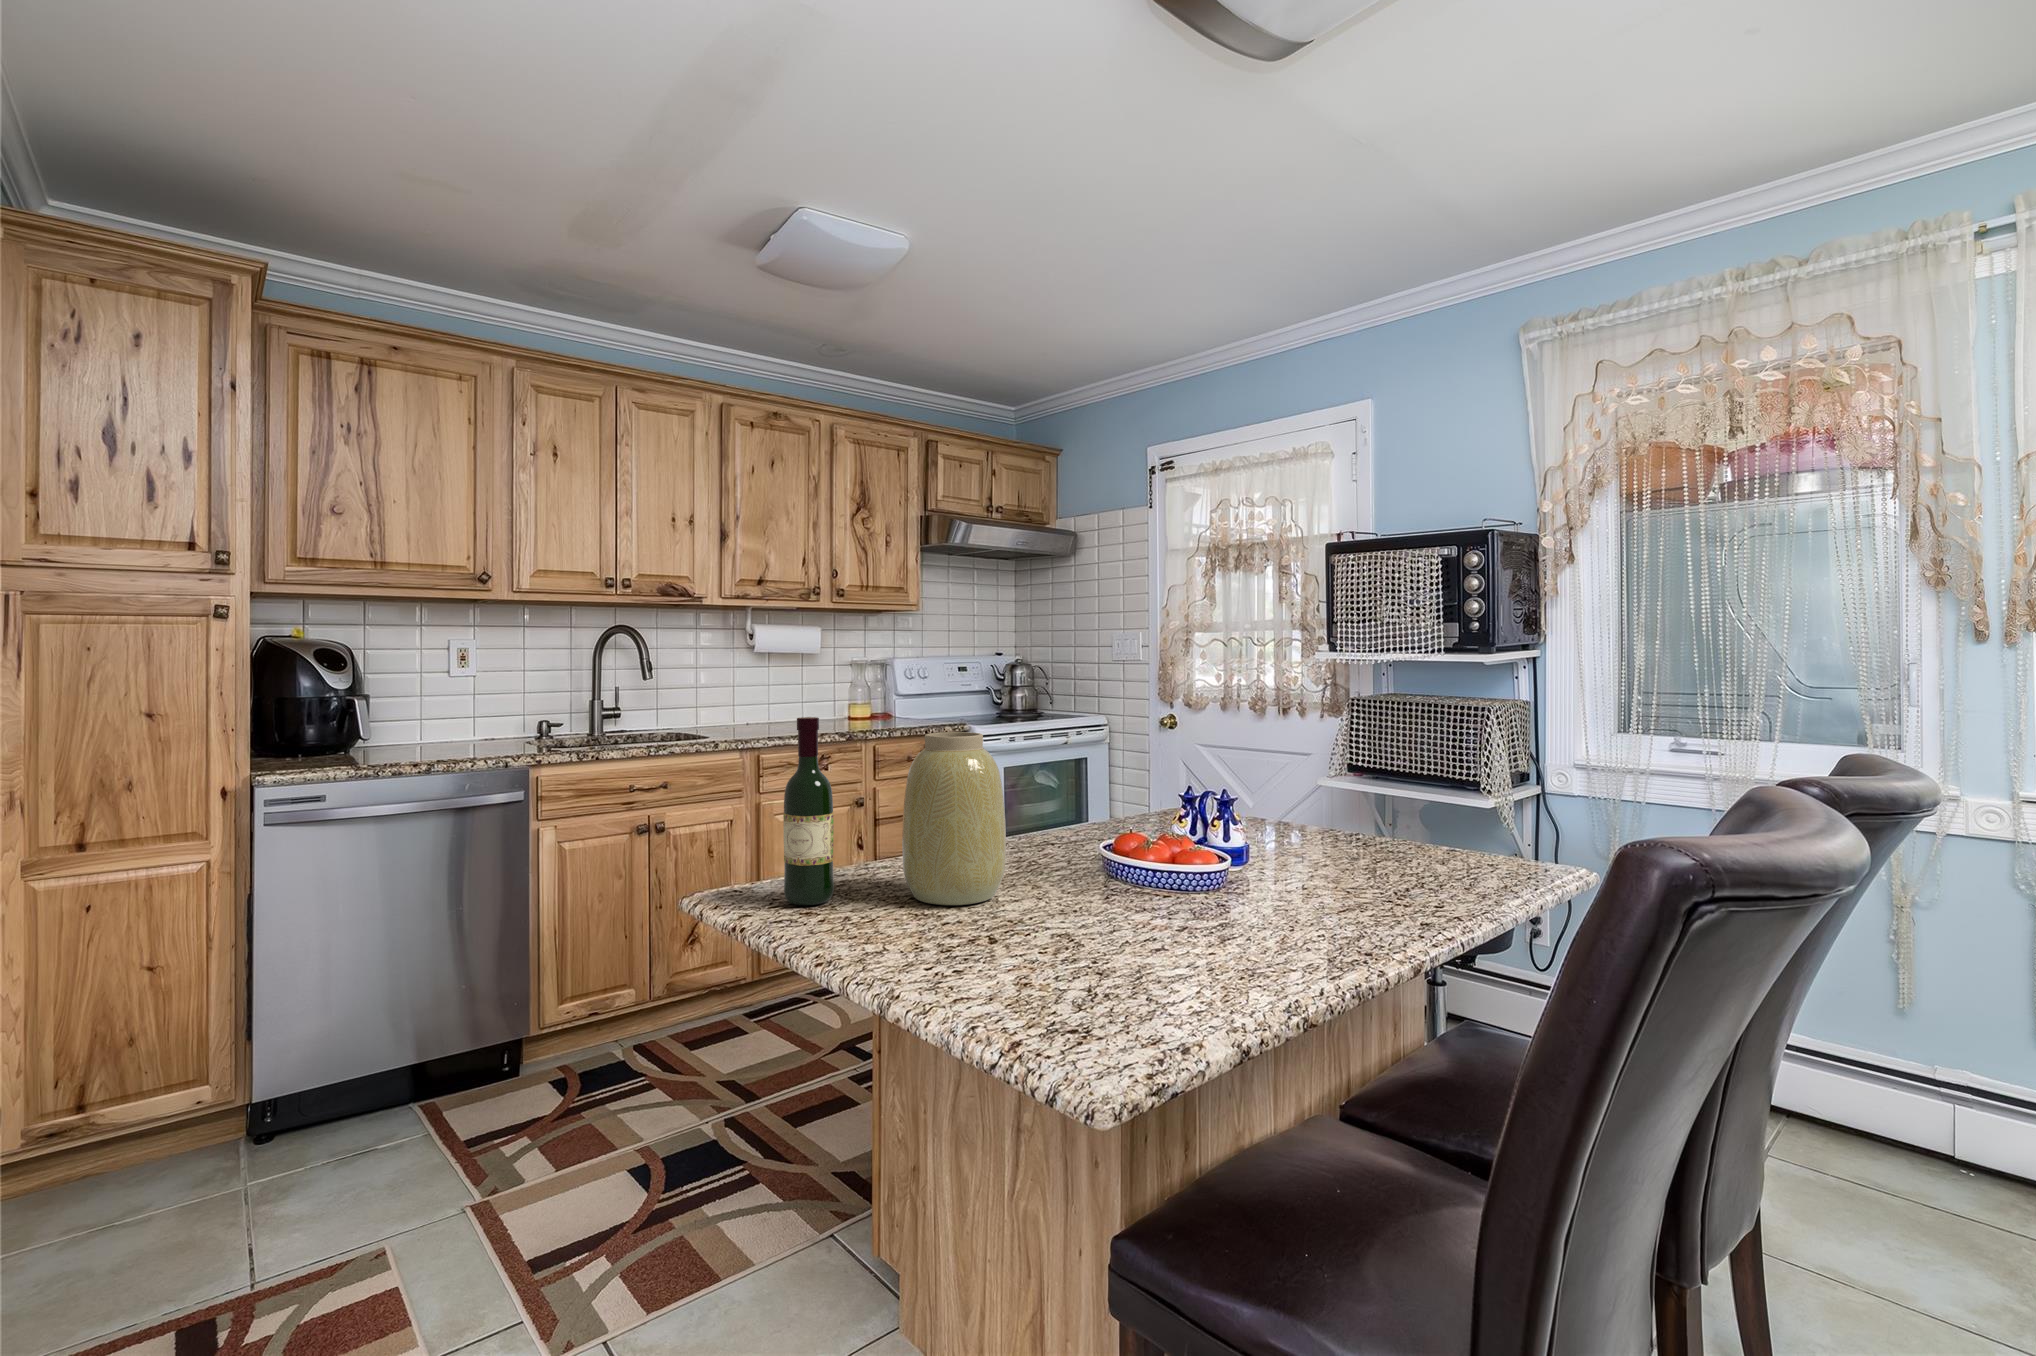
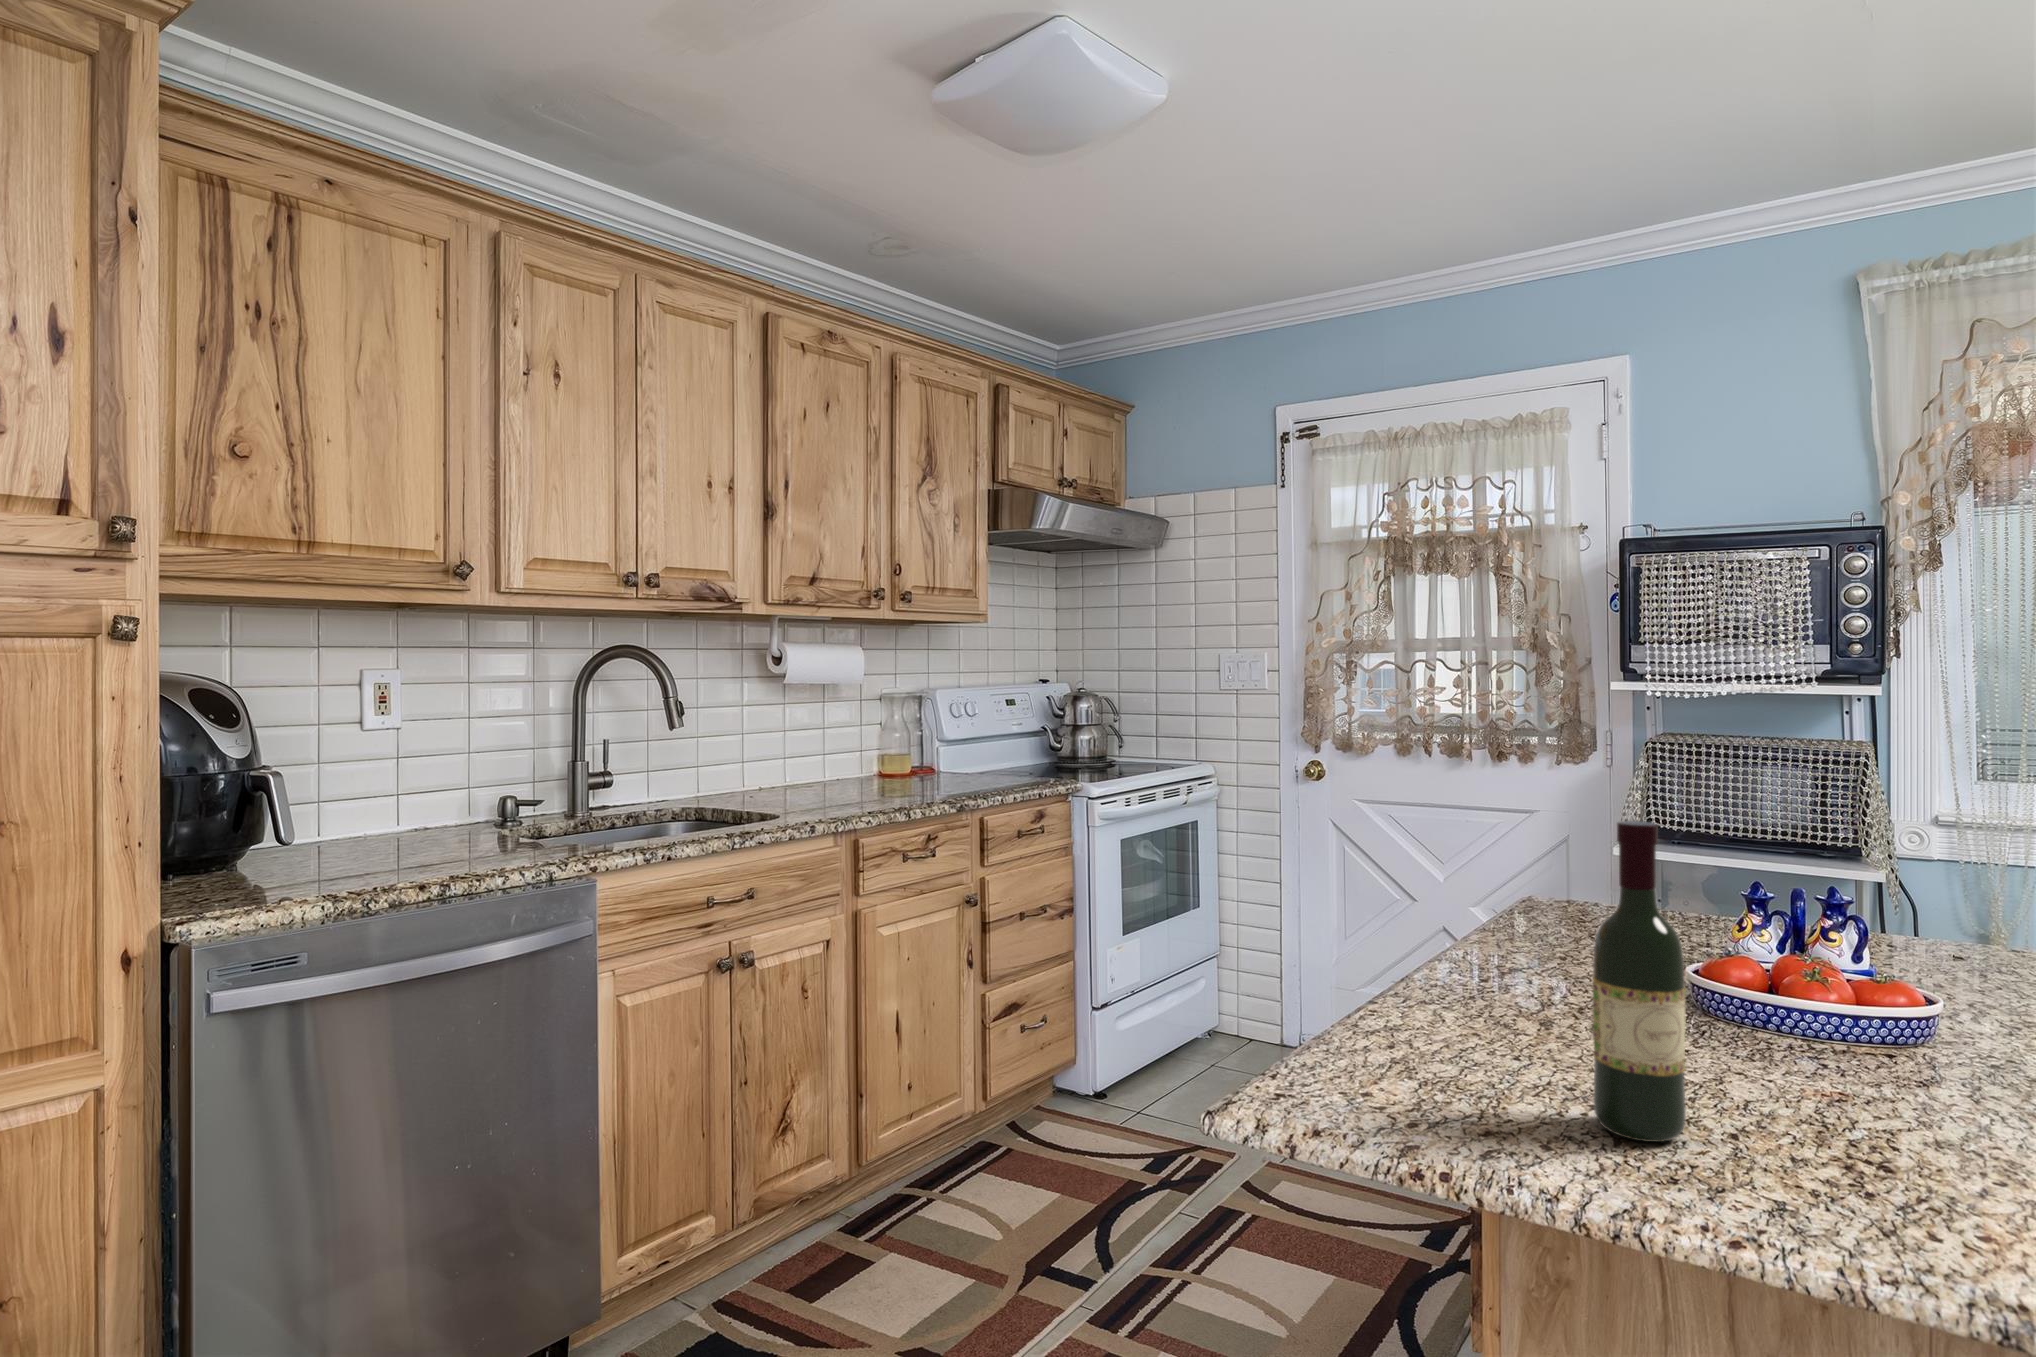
vase: present [902,732,1006,905] -> none [1714,834,1911,1121]

